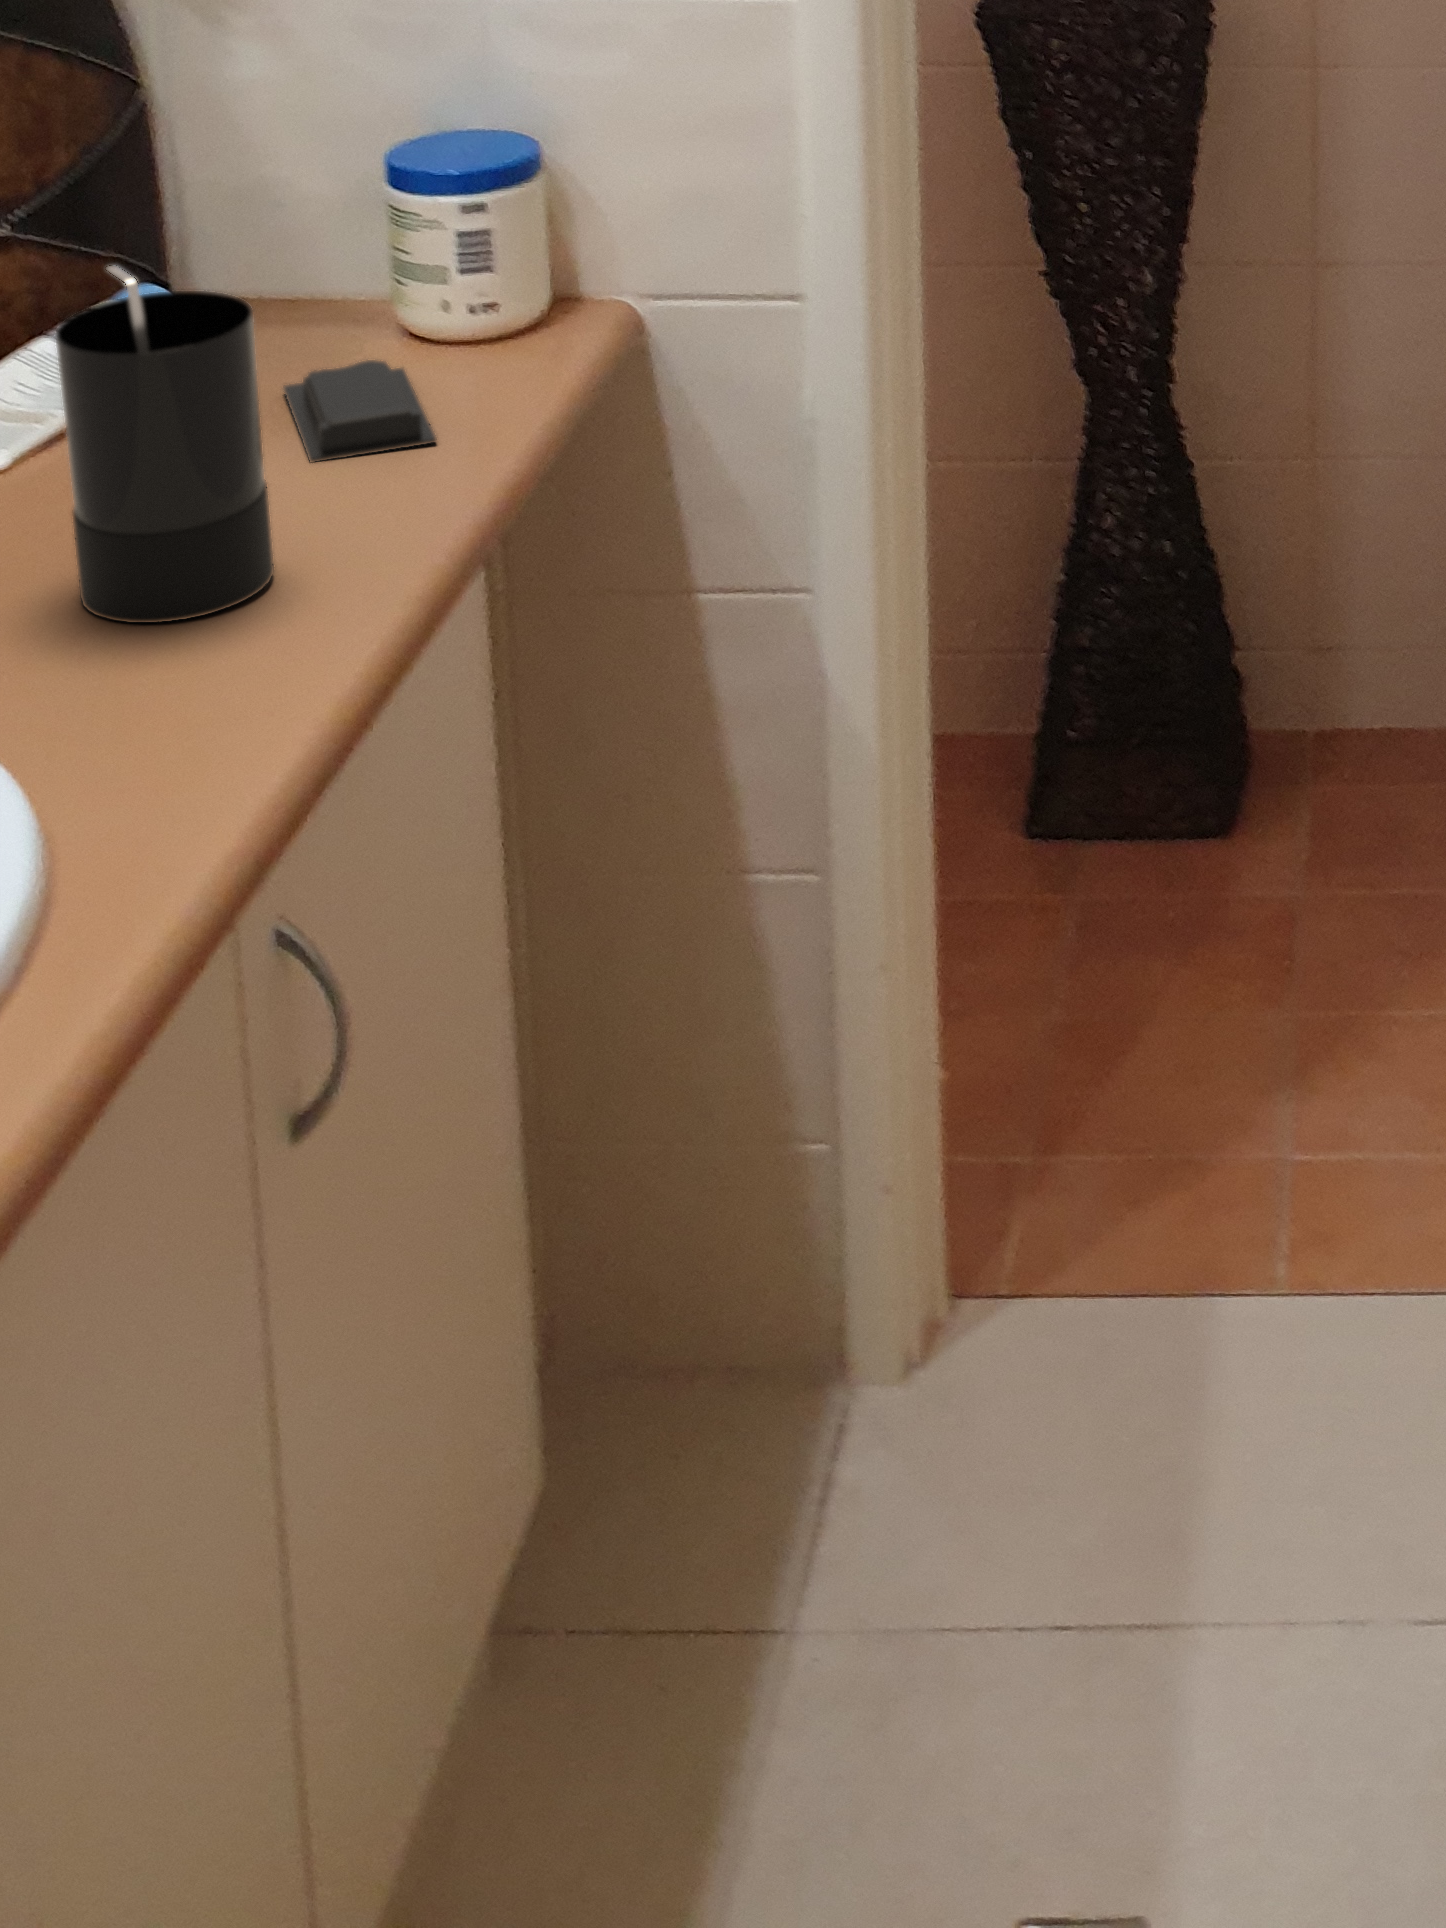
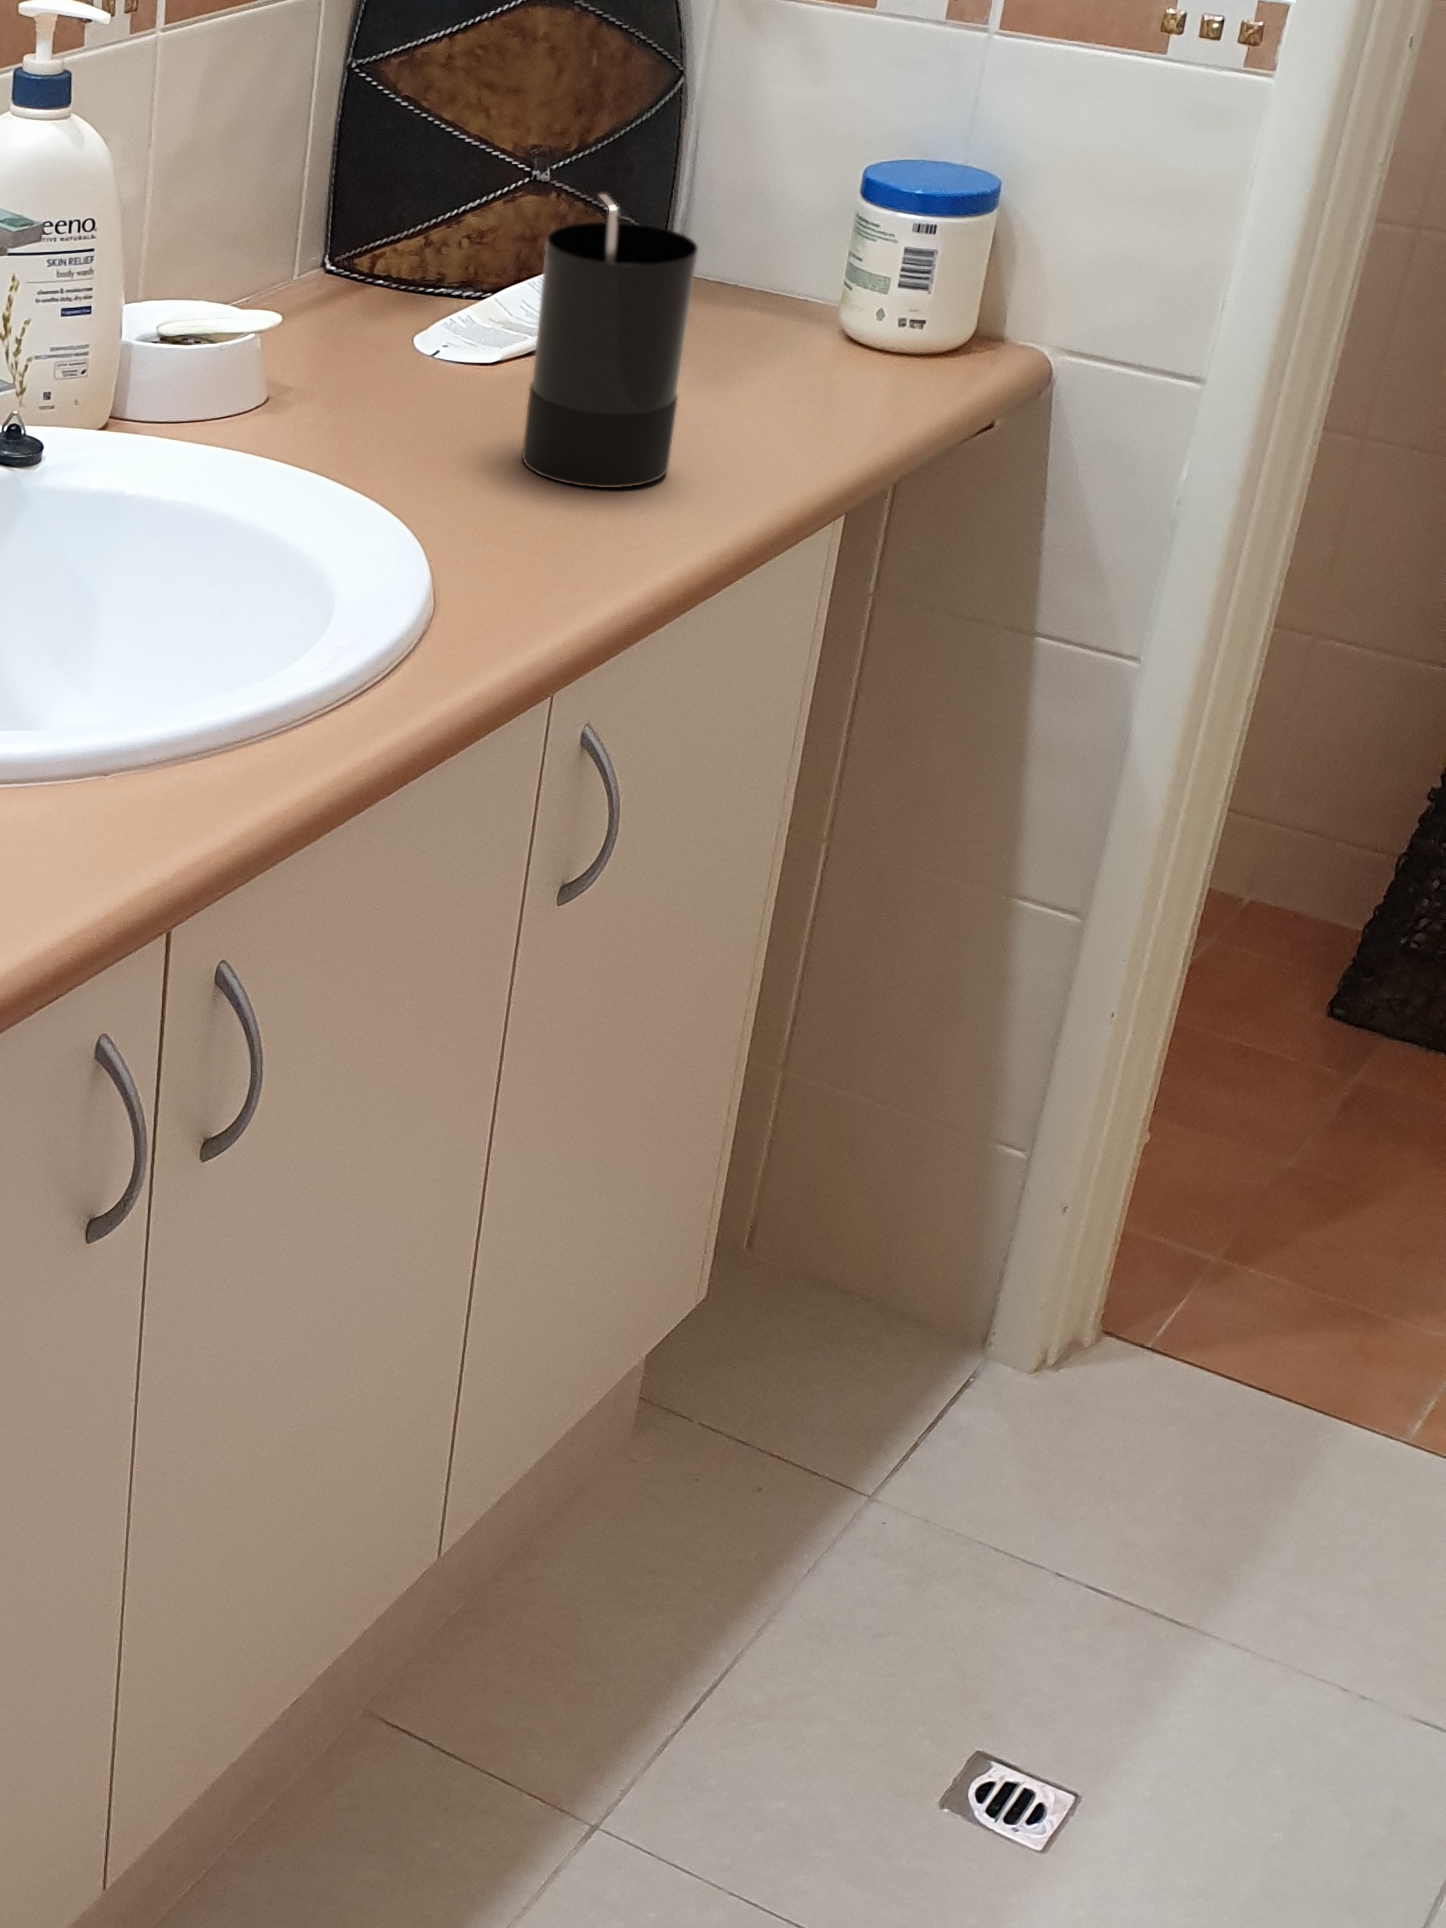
soap bar: present [284,360,437,462] -> none [727,338,833,416]

